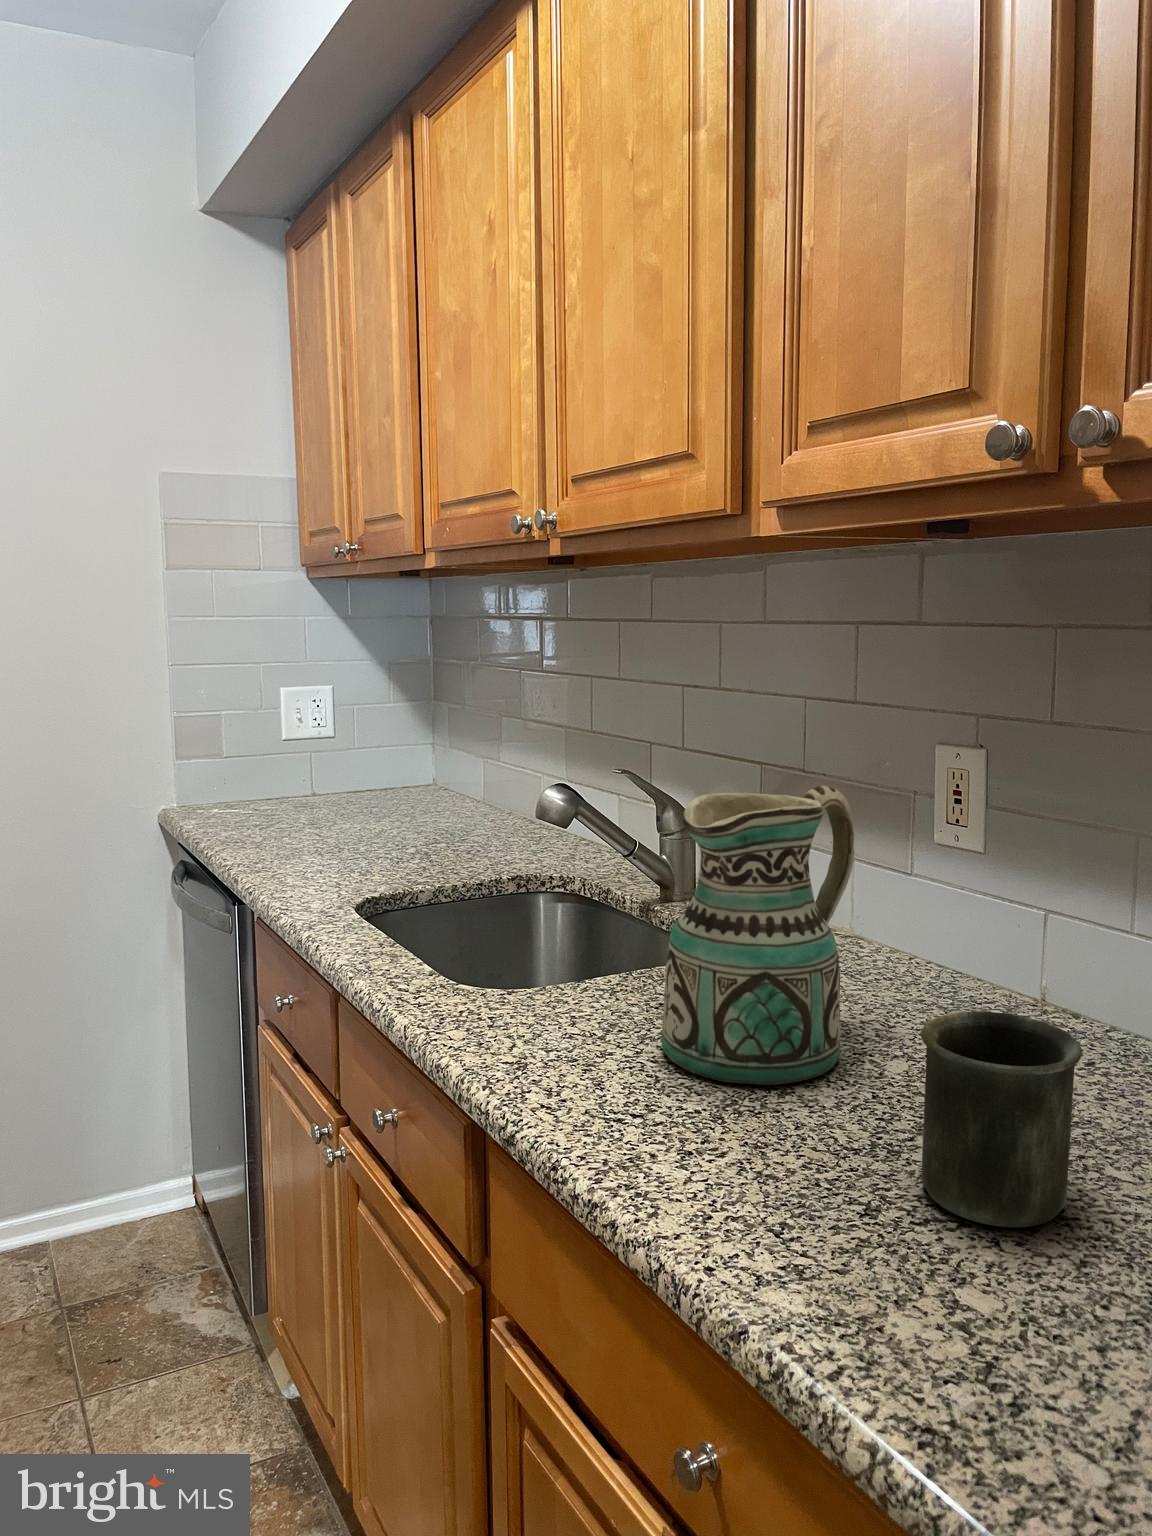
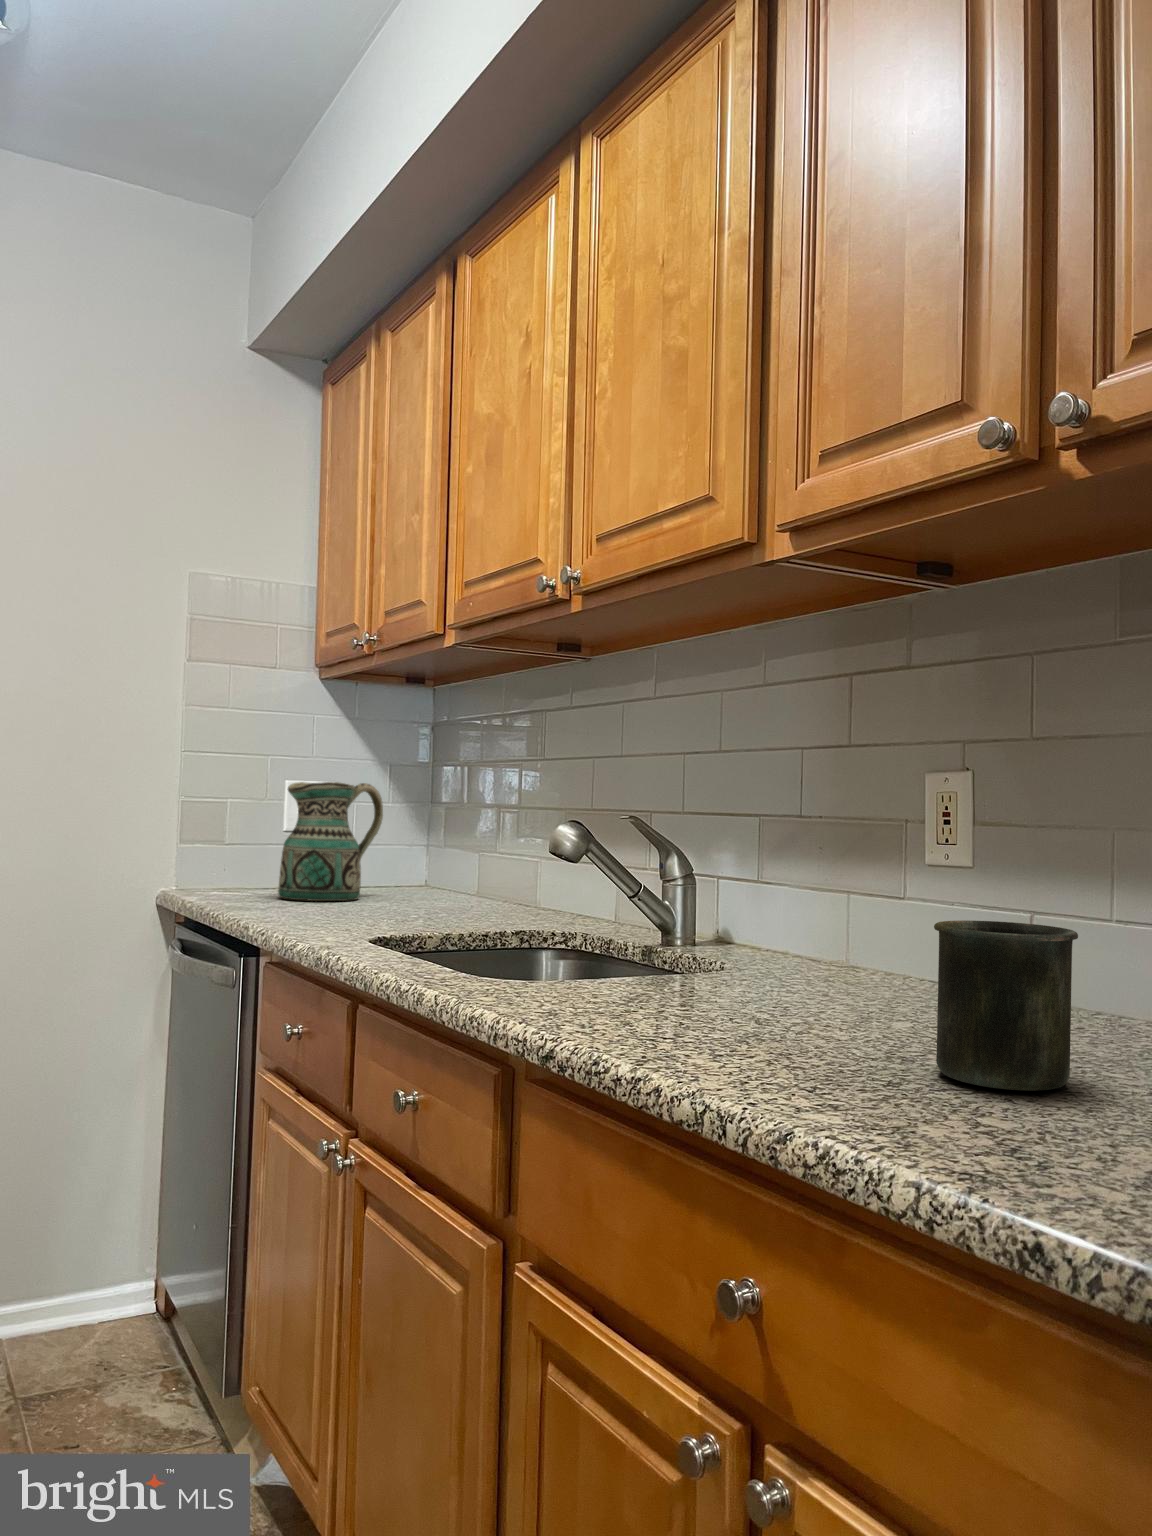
ceramic pitcher: present [661,786,854,1084] -> present [278,782,383,901]

